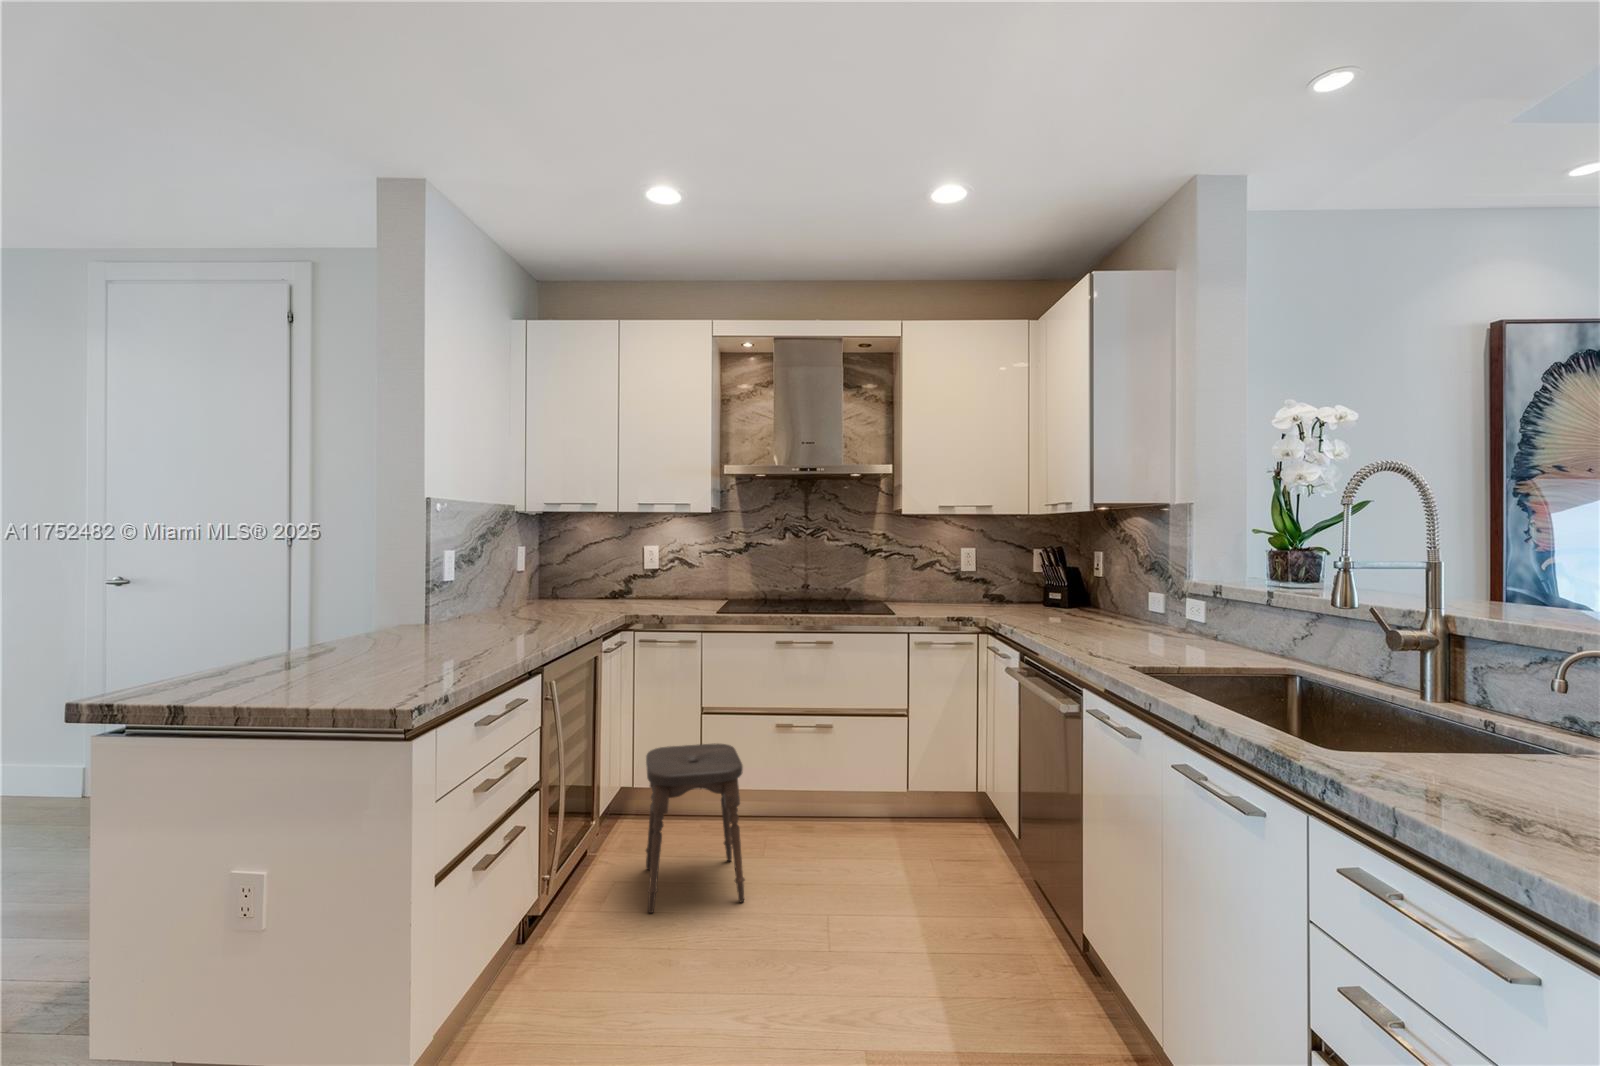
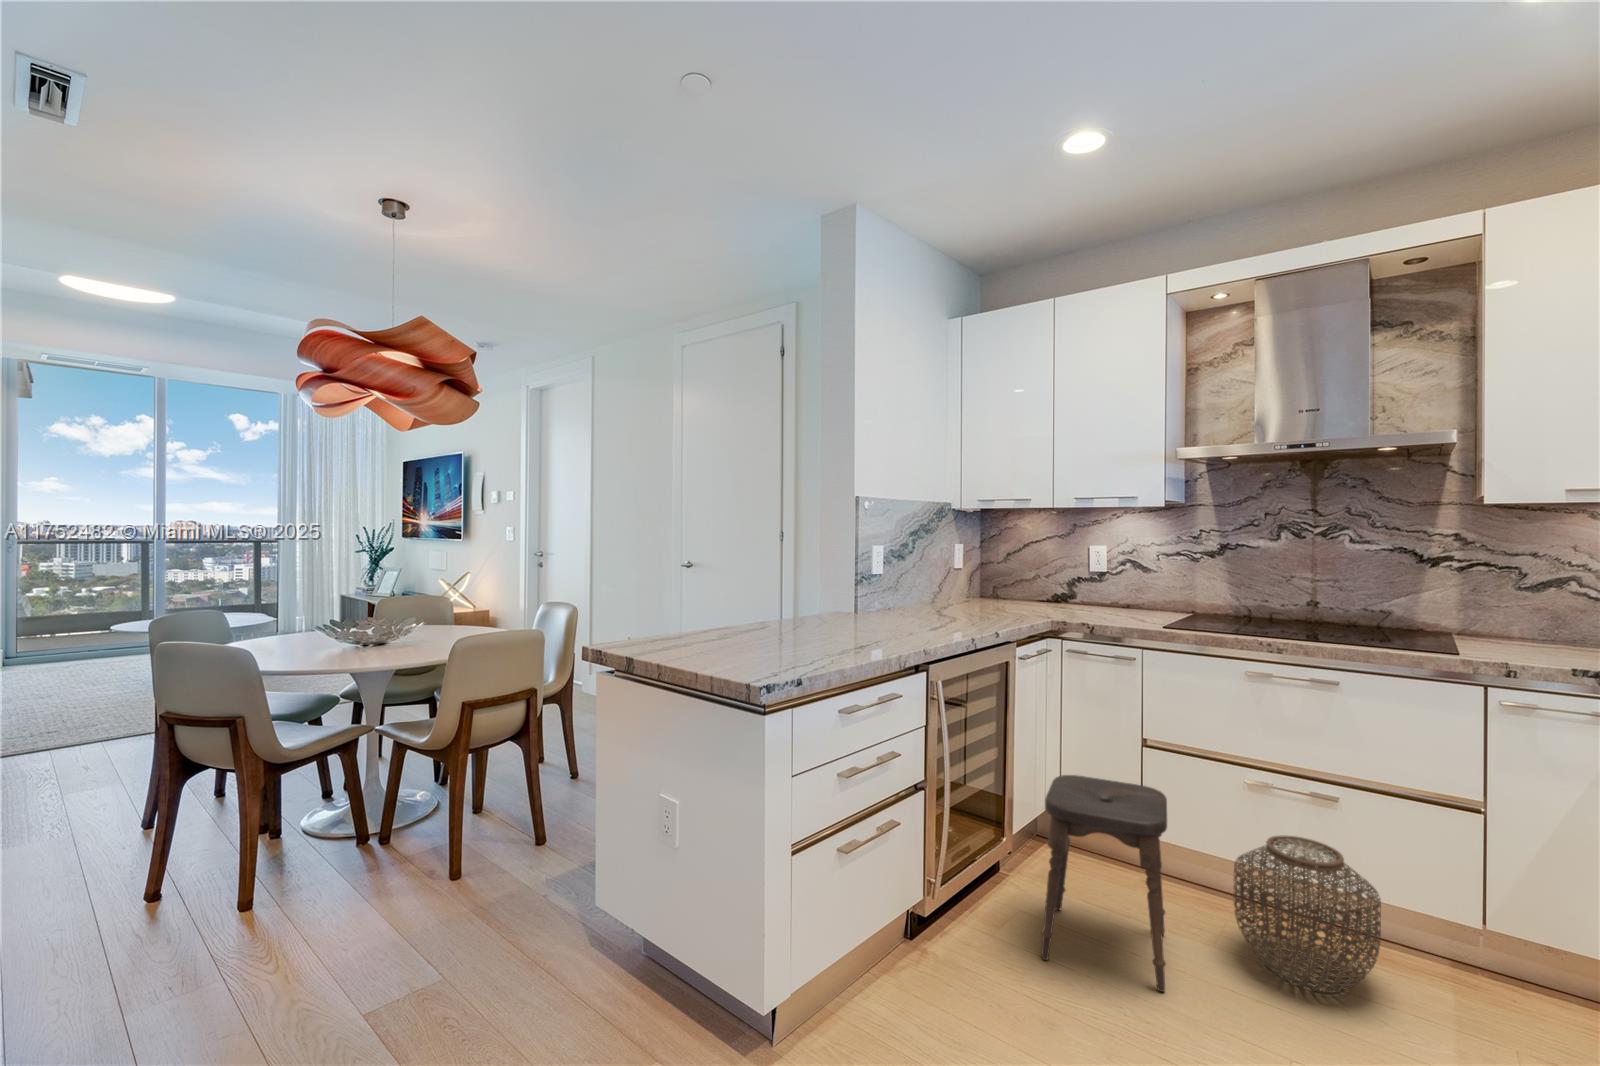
woven basket: none [778,757,865,864] -> present [1234,835,1381,993]

